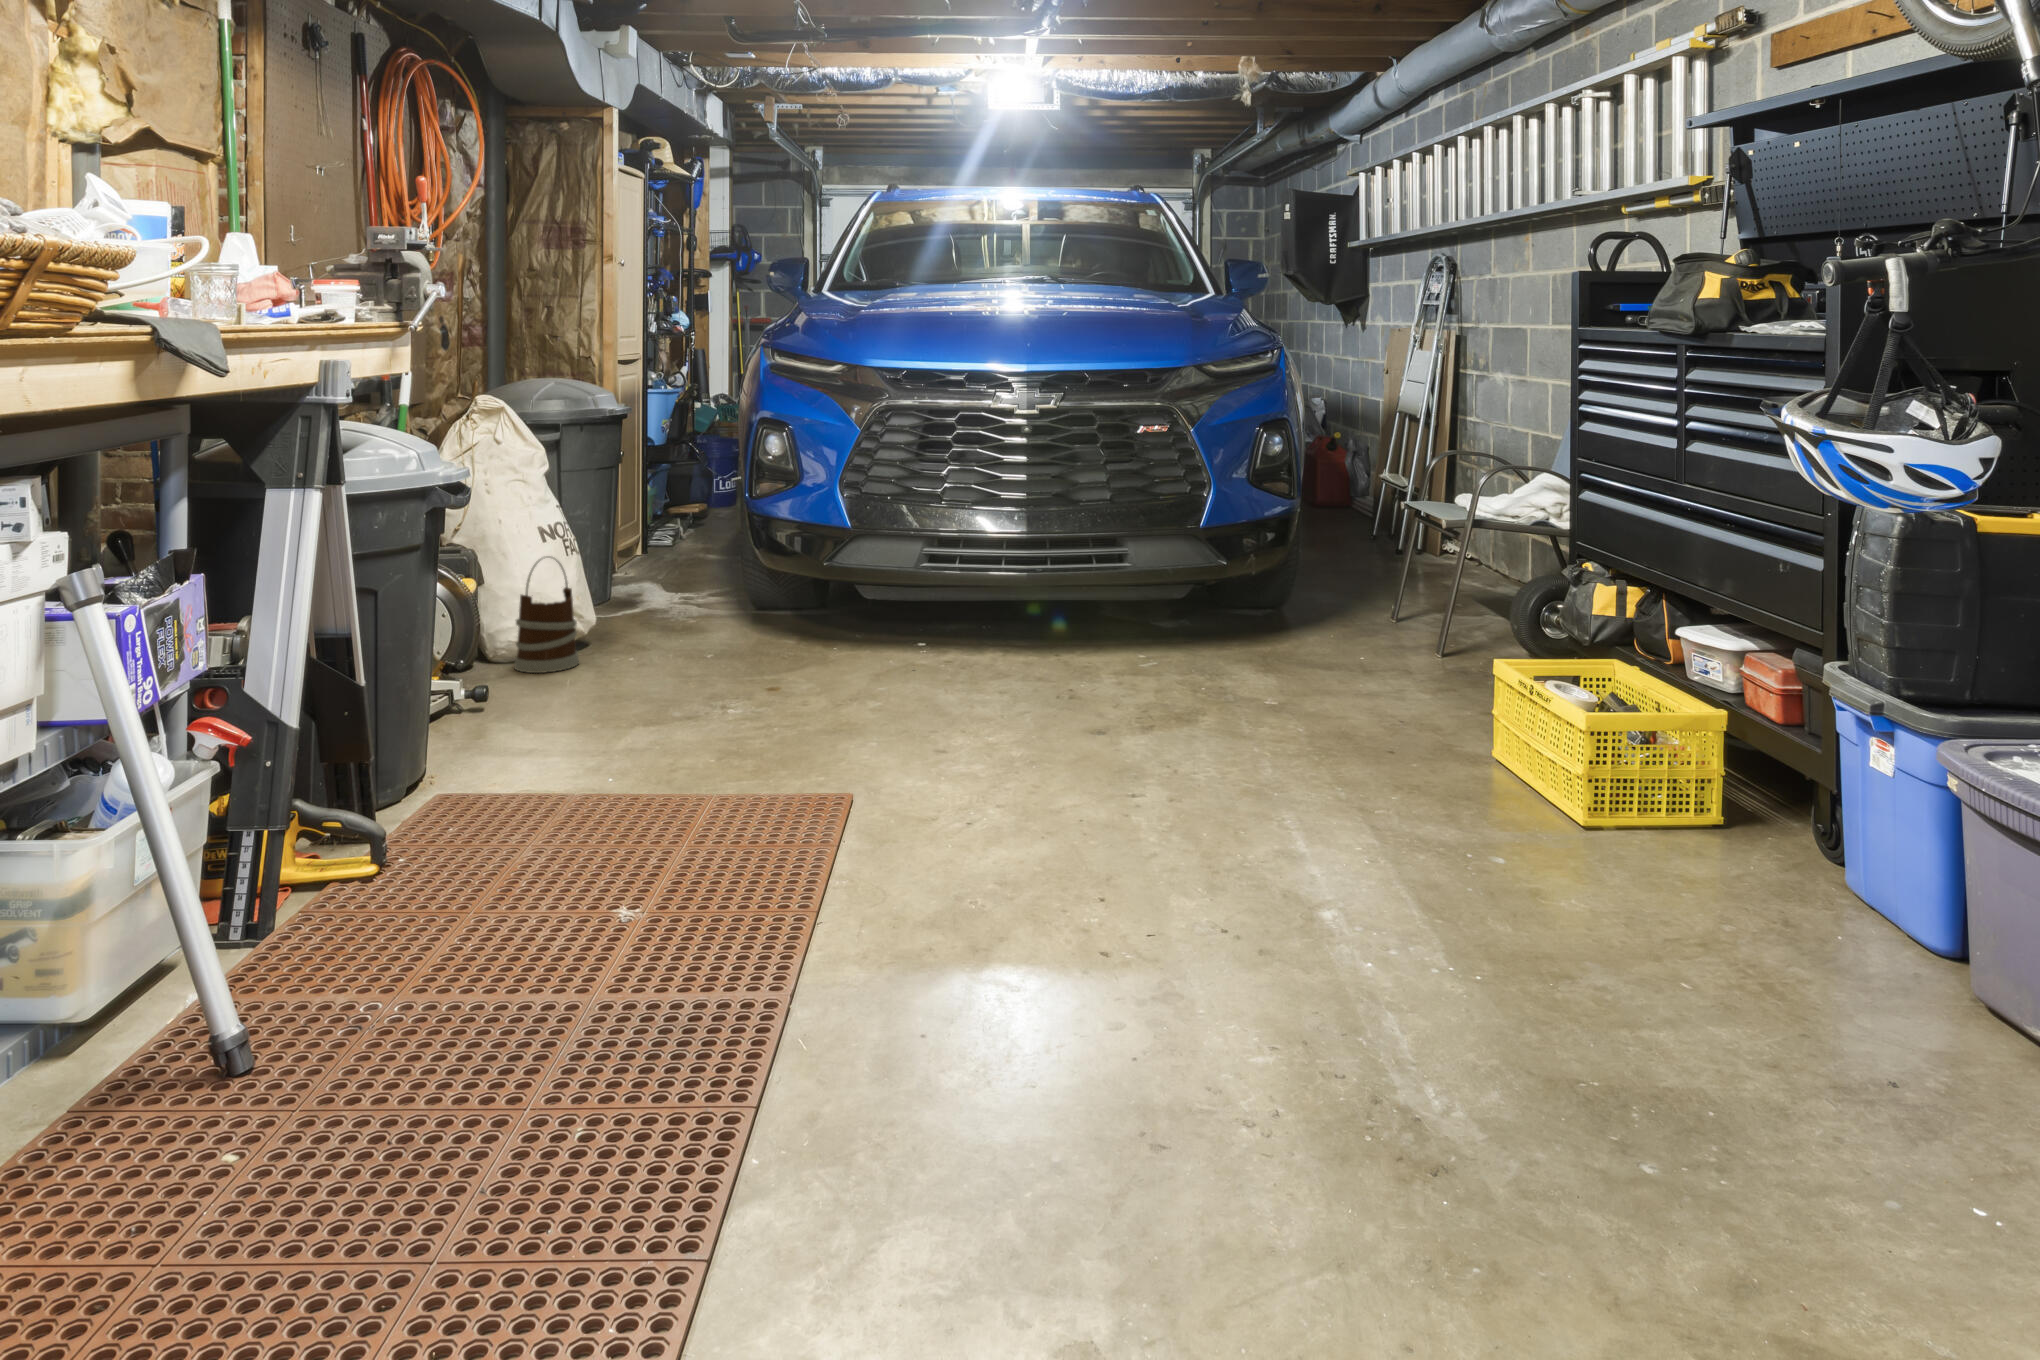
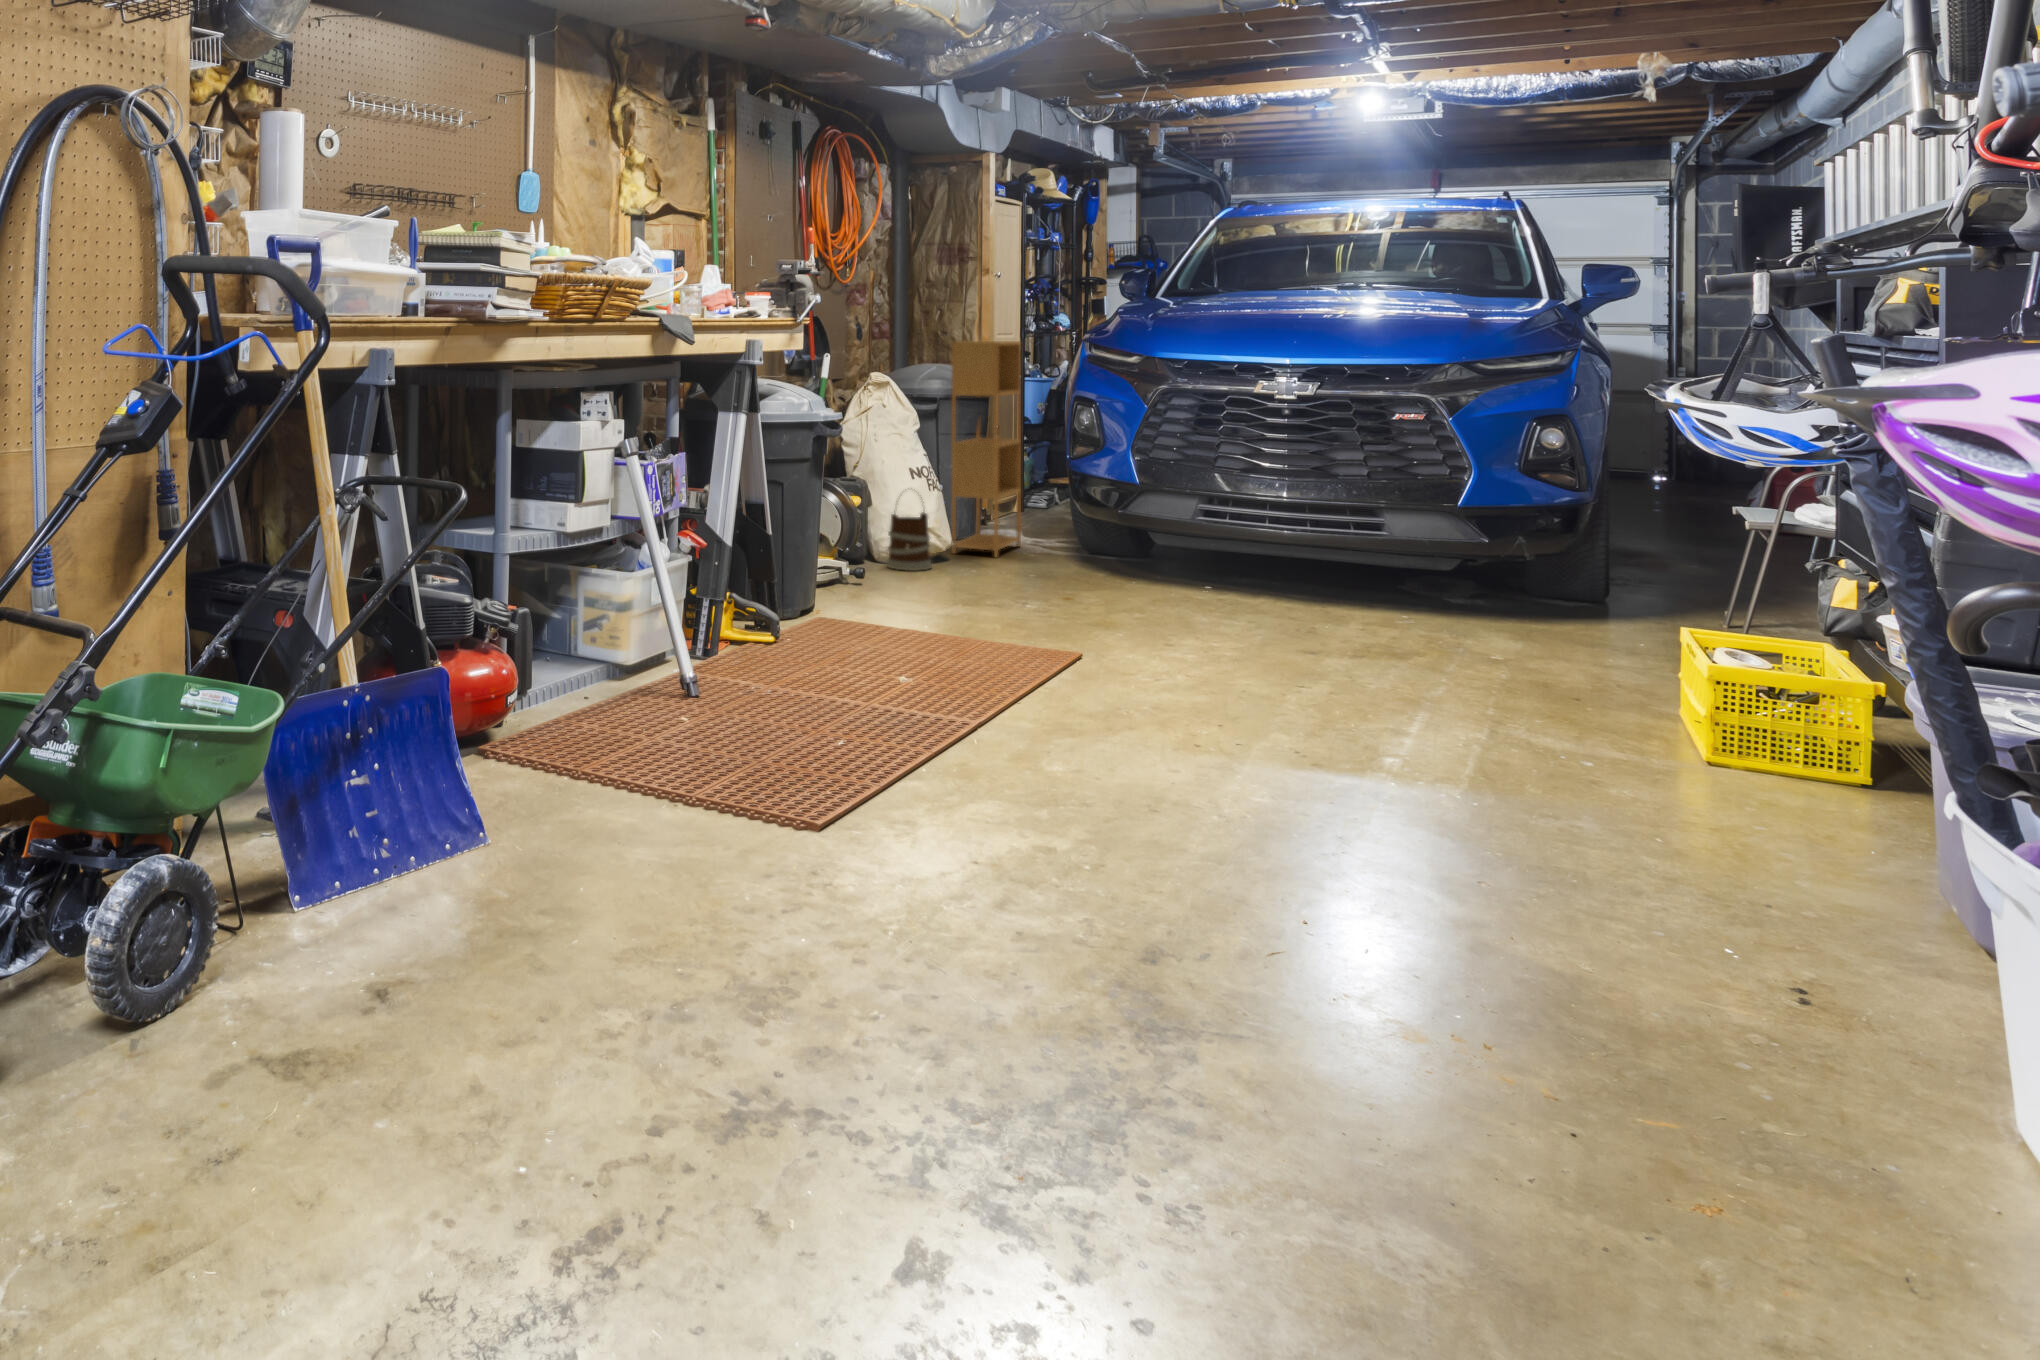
shelving unit: none [594,348,680,634] -> present [952,341,1021,557]

